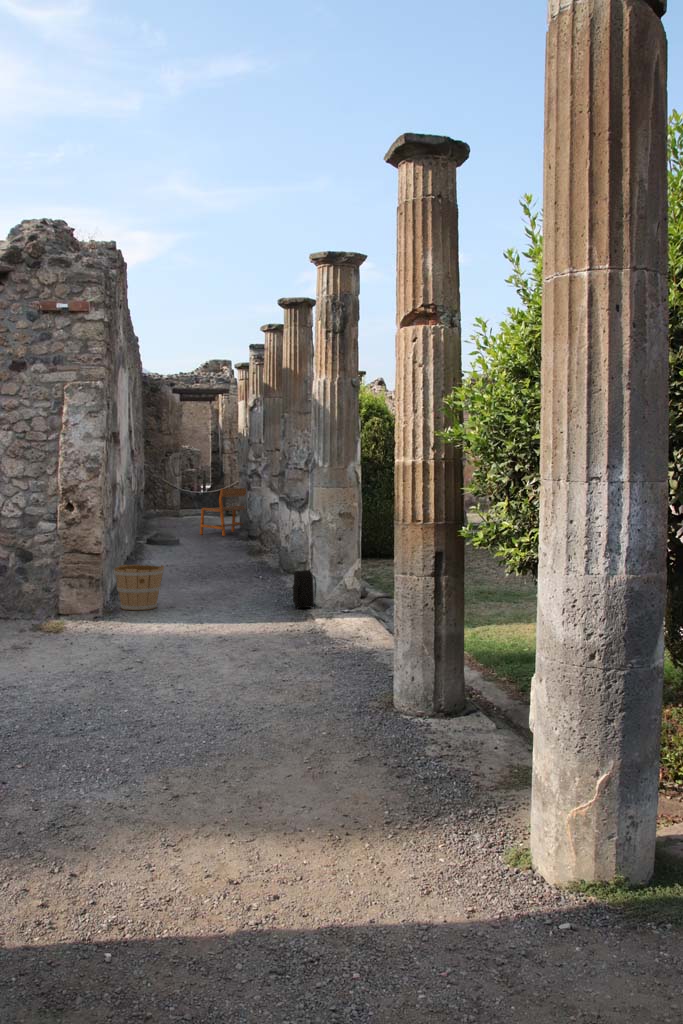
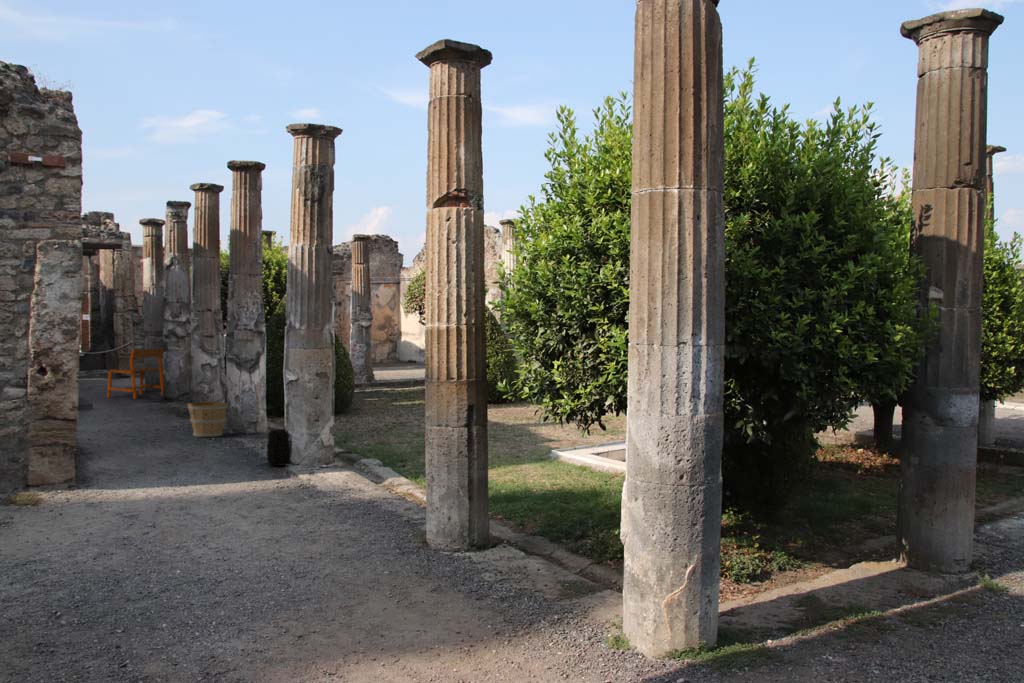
wooden bucket: present [113,564,164,610] -> present [188,401,228,437]

